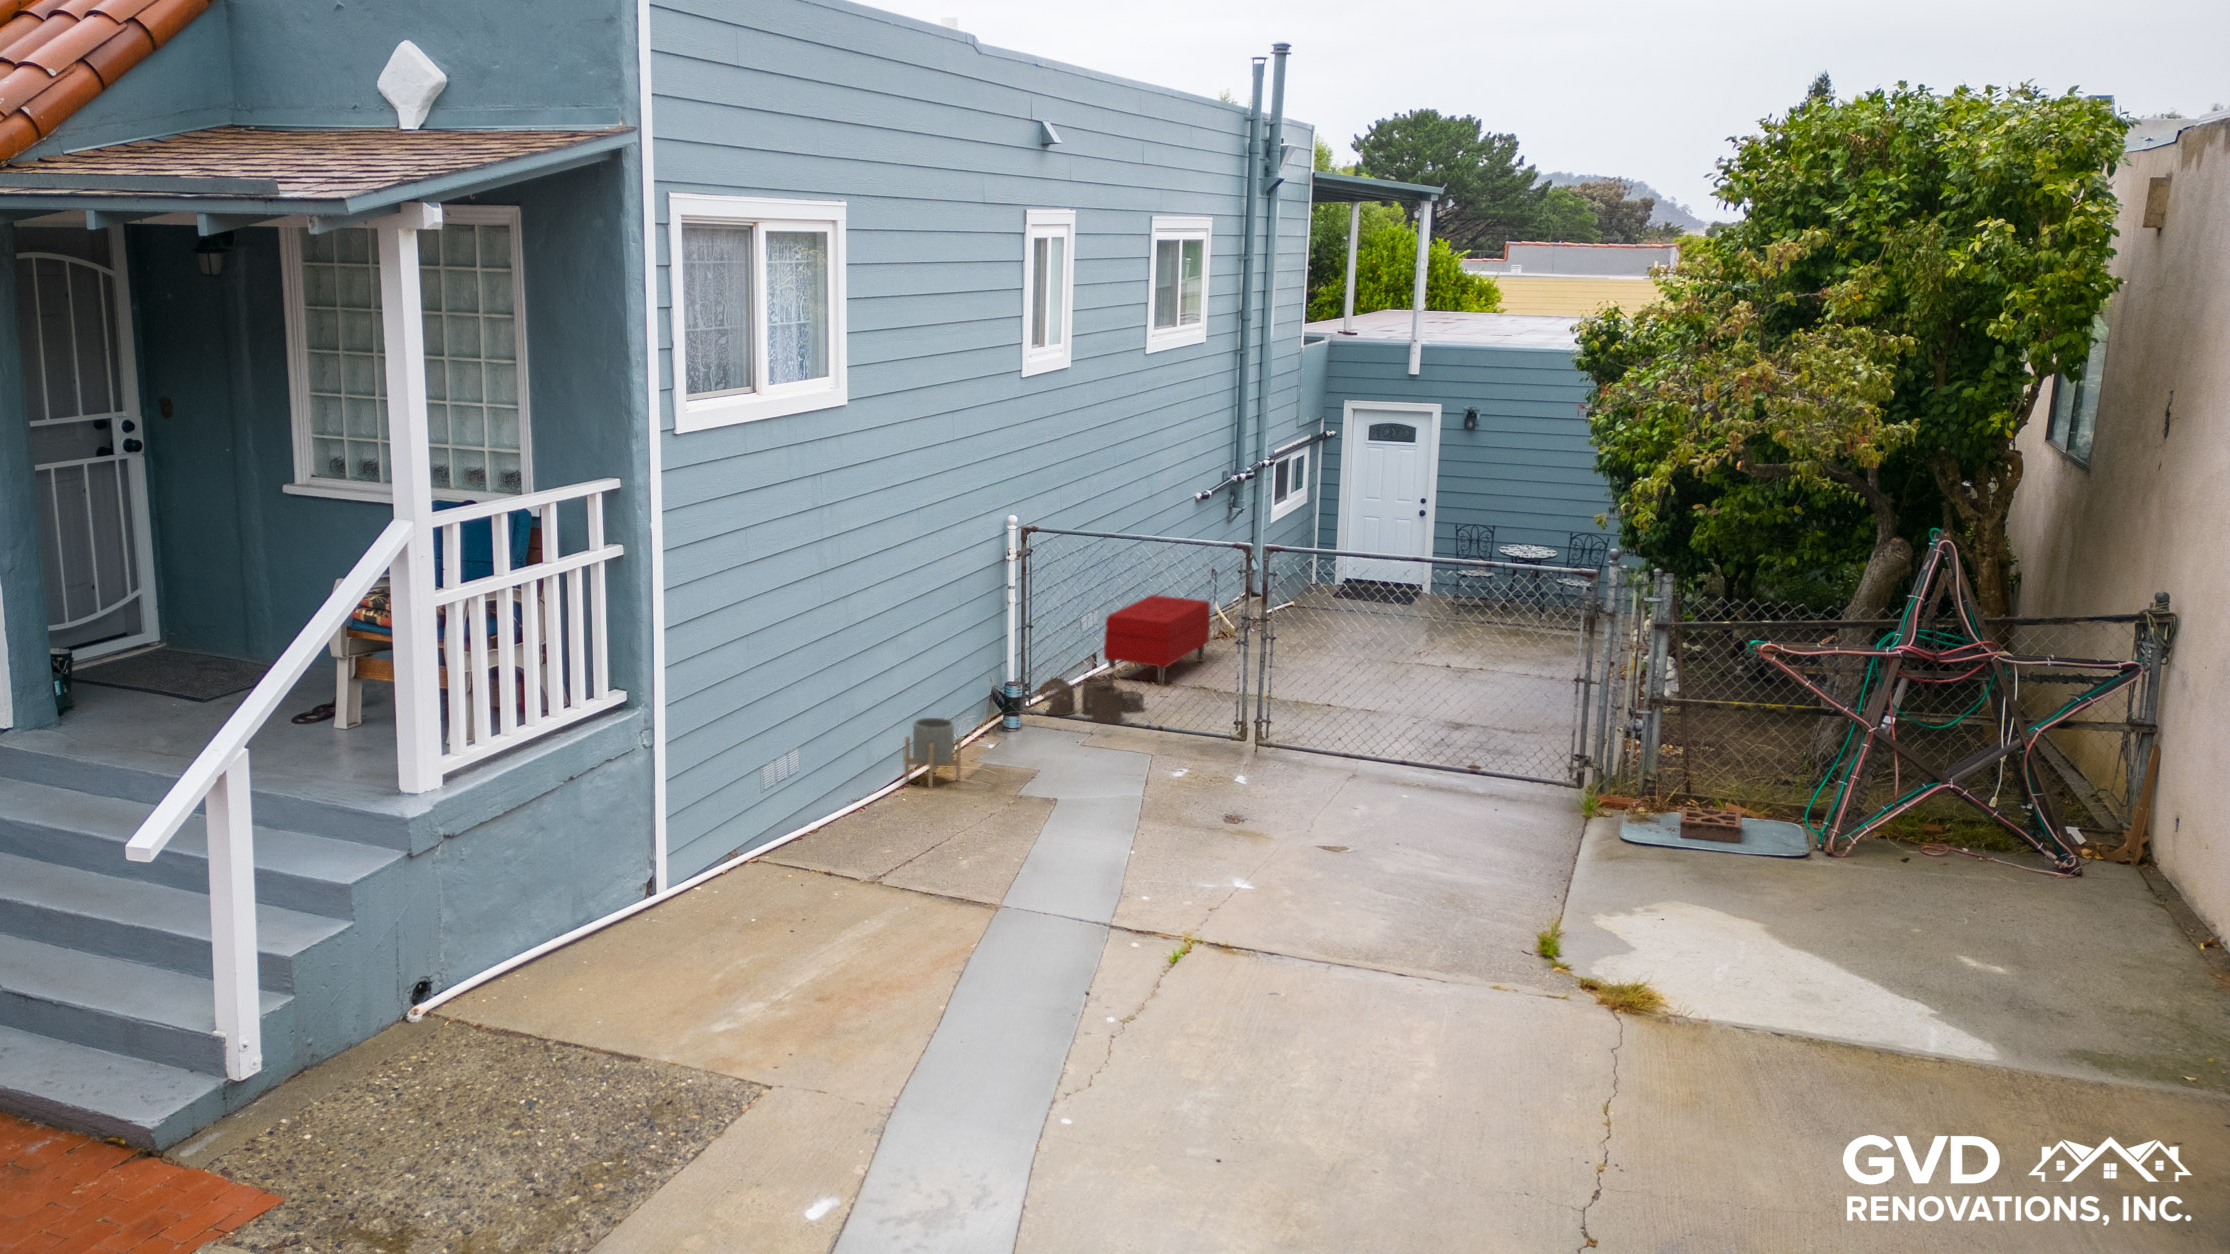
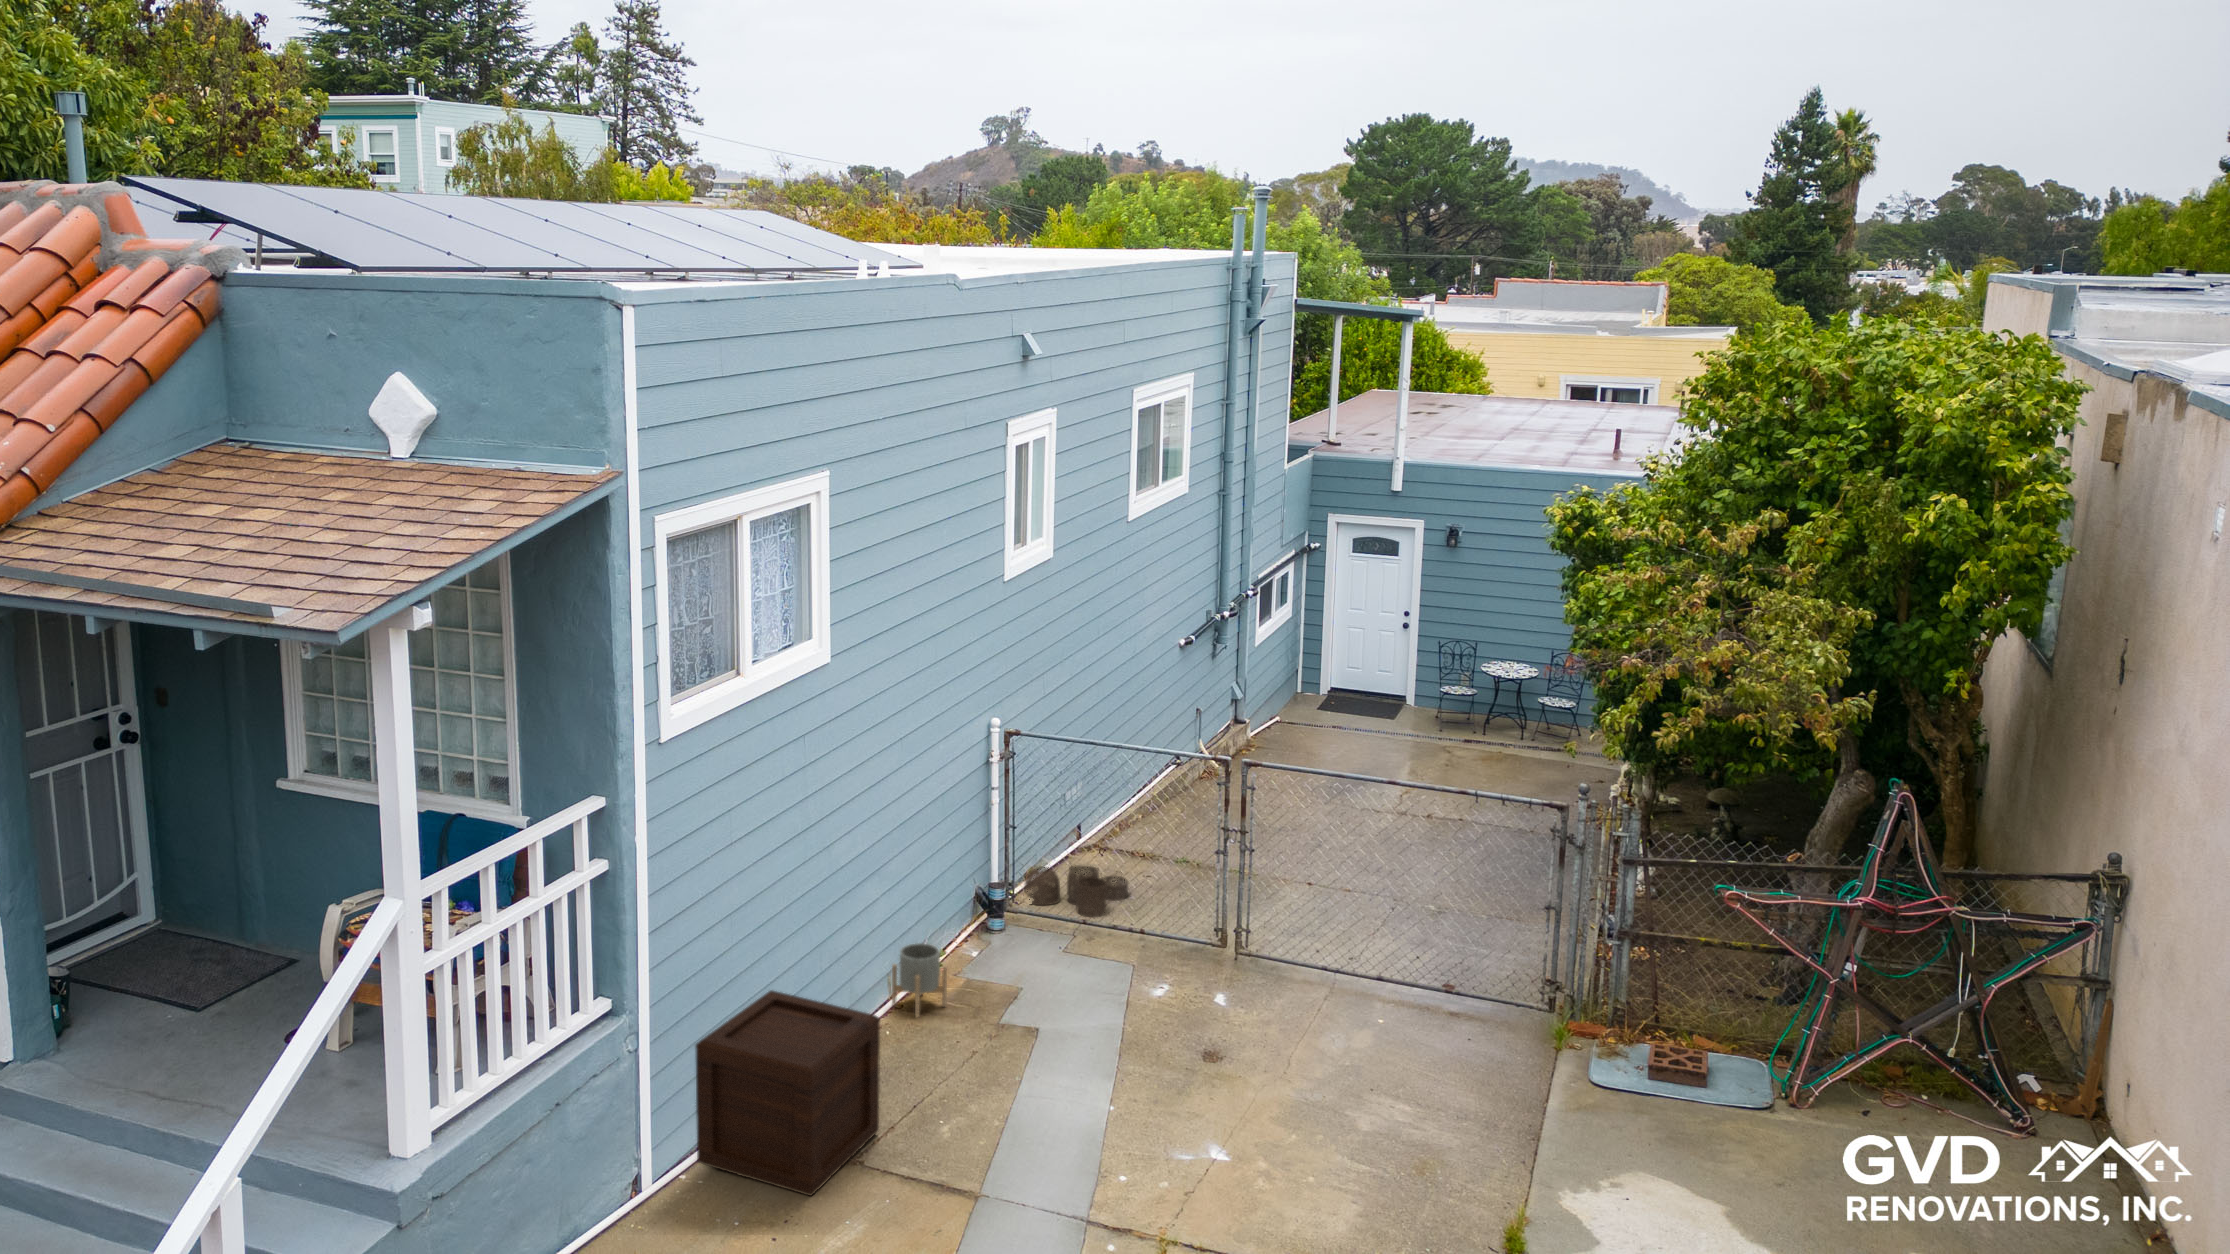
bench: present [1104,595,1210,685] -> none [1089,754,1194,859]
wooden crate: none [707,720,895,906] -> present [695,990,880,1196]

